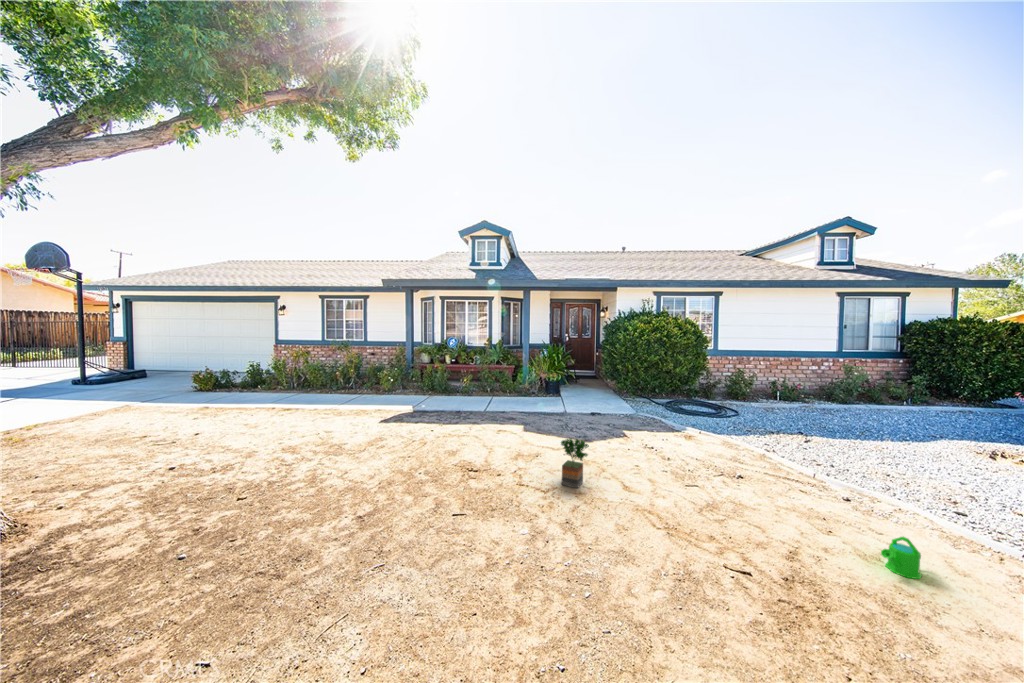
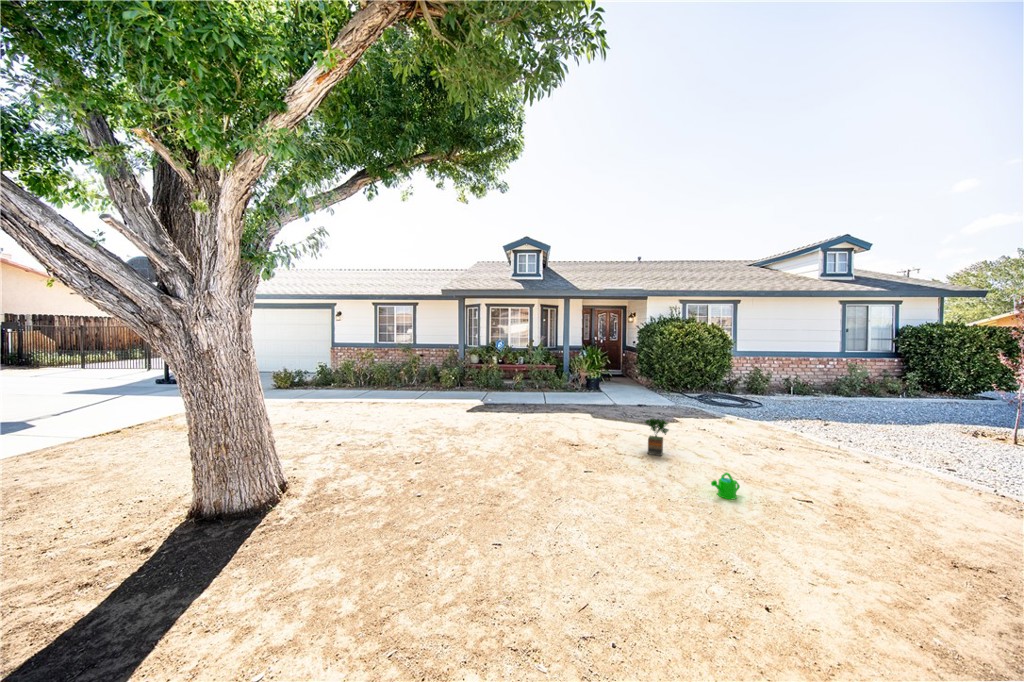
watering can: present [881,537,922,579] -> present [711,473,740,499]

